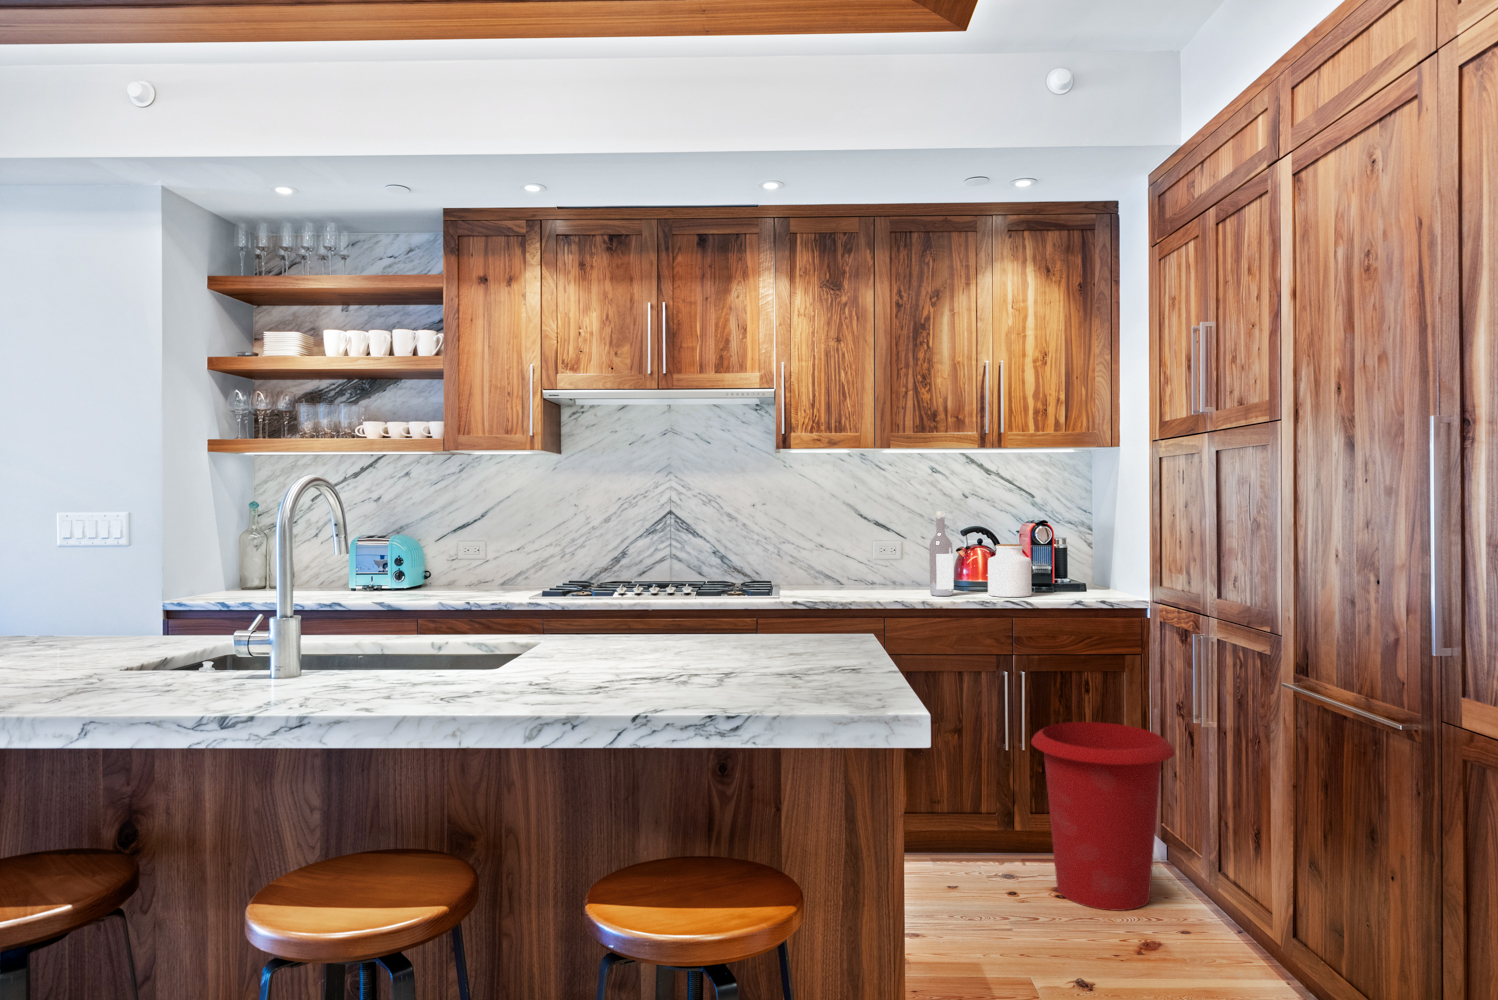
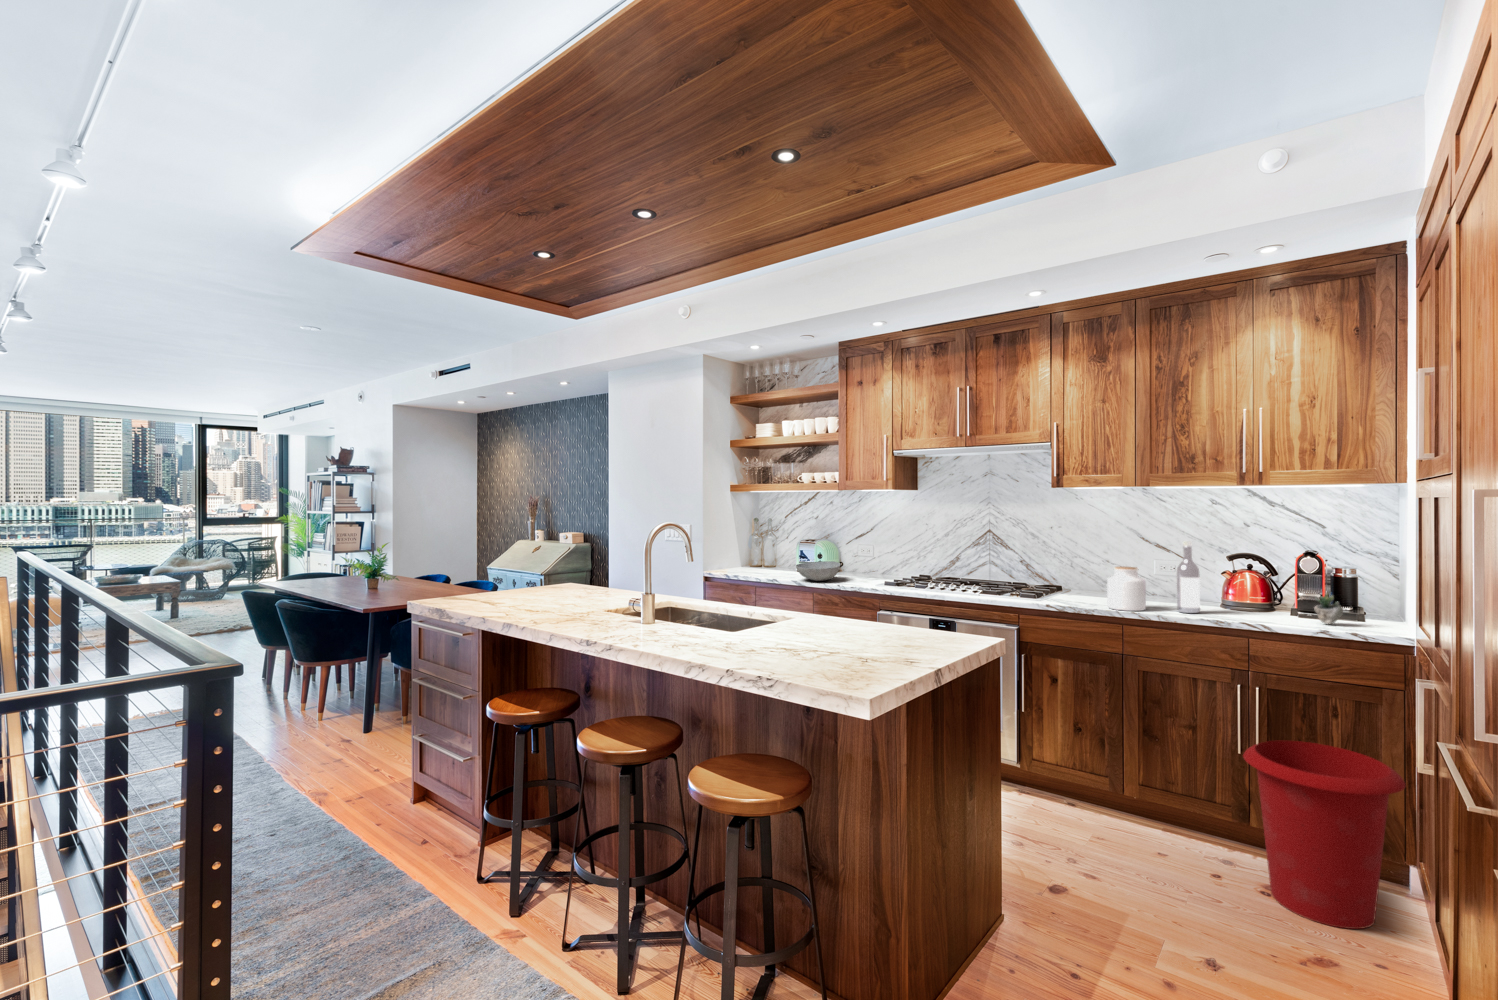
jar: present [988,544,1032,597] -> present [1107,567,1146,611]
succulent plant: none [1060,558,1107,595] -> present [1314,593,1343,624]
bowl: none [380,564,459,596] -> present [796,561,841,581]

